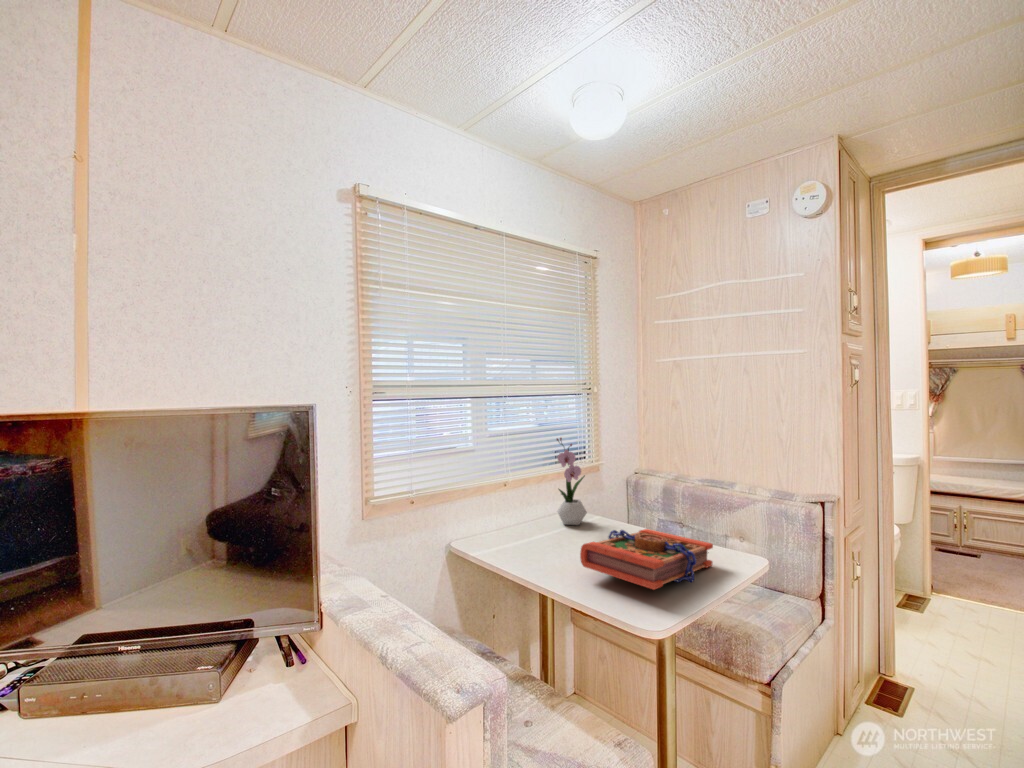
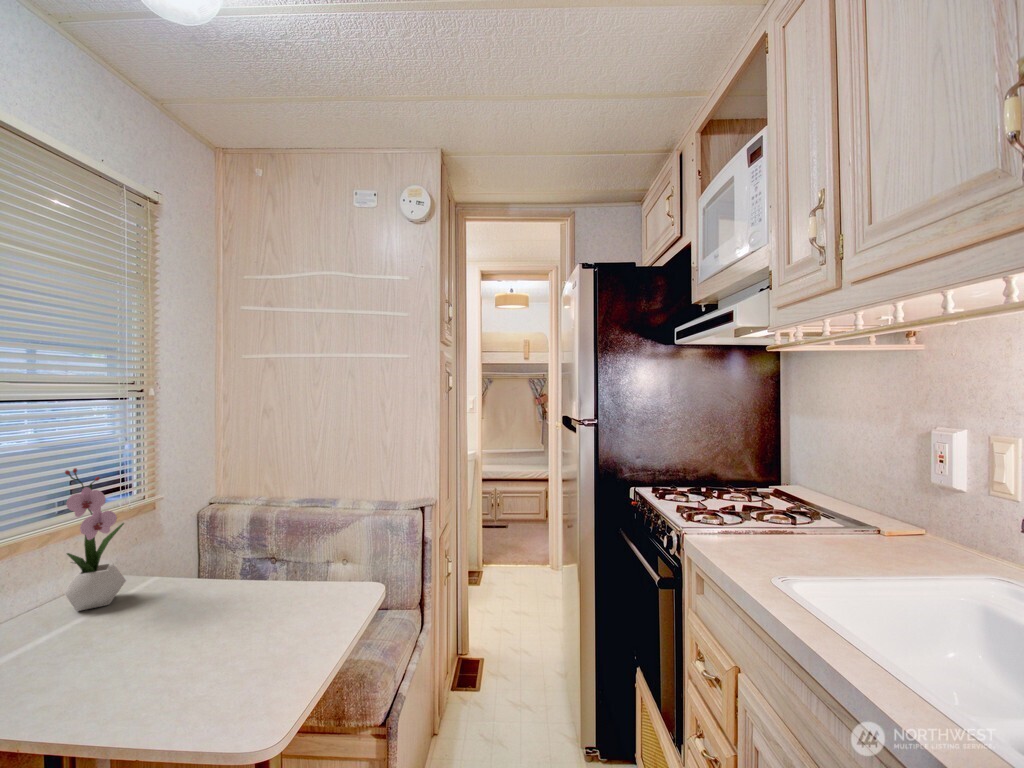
book: present [580,529,713,590] -> none [107,582,324,686]

